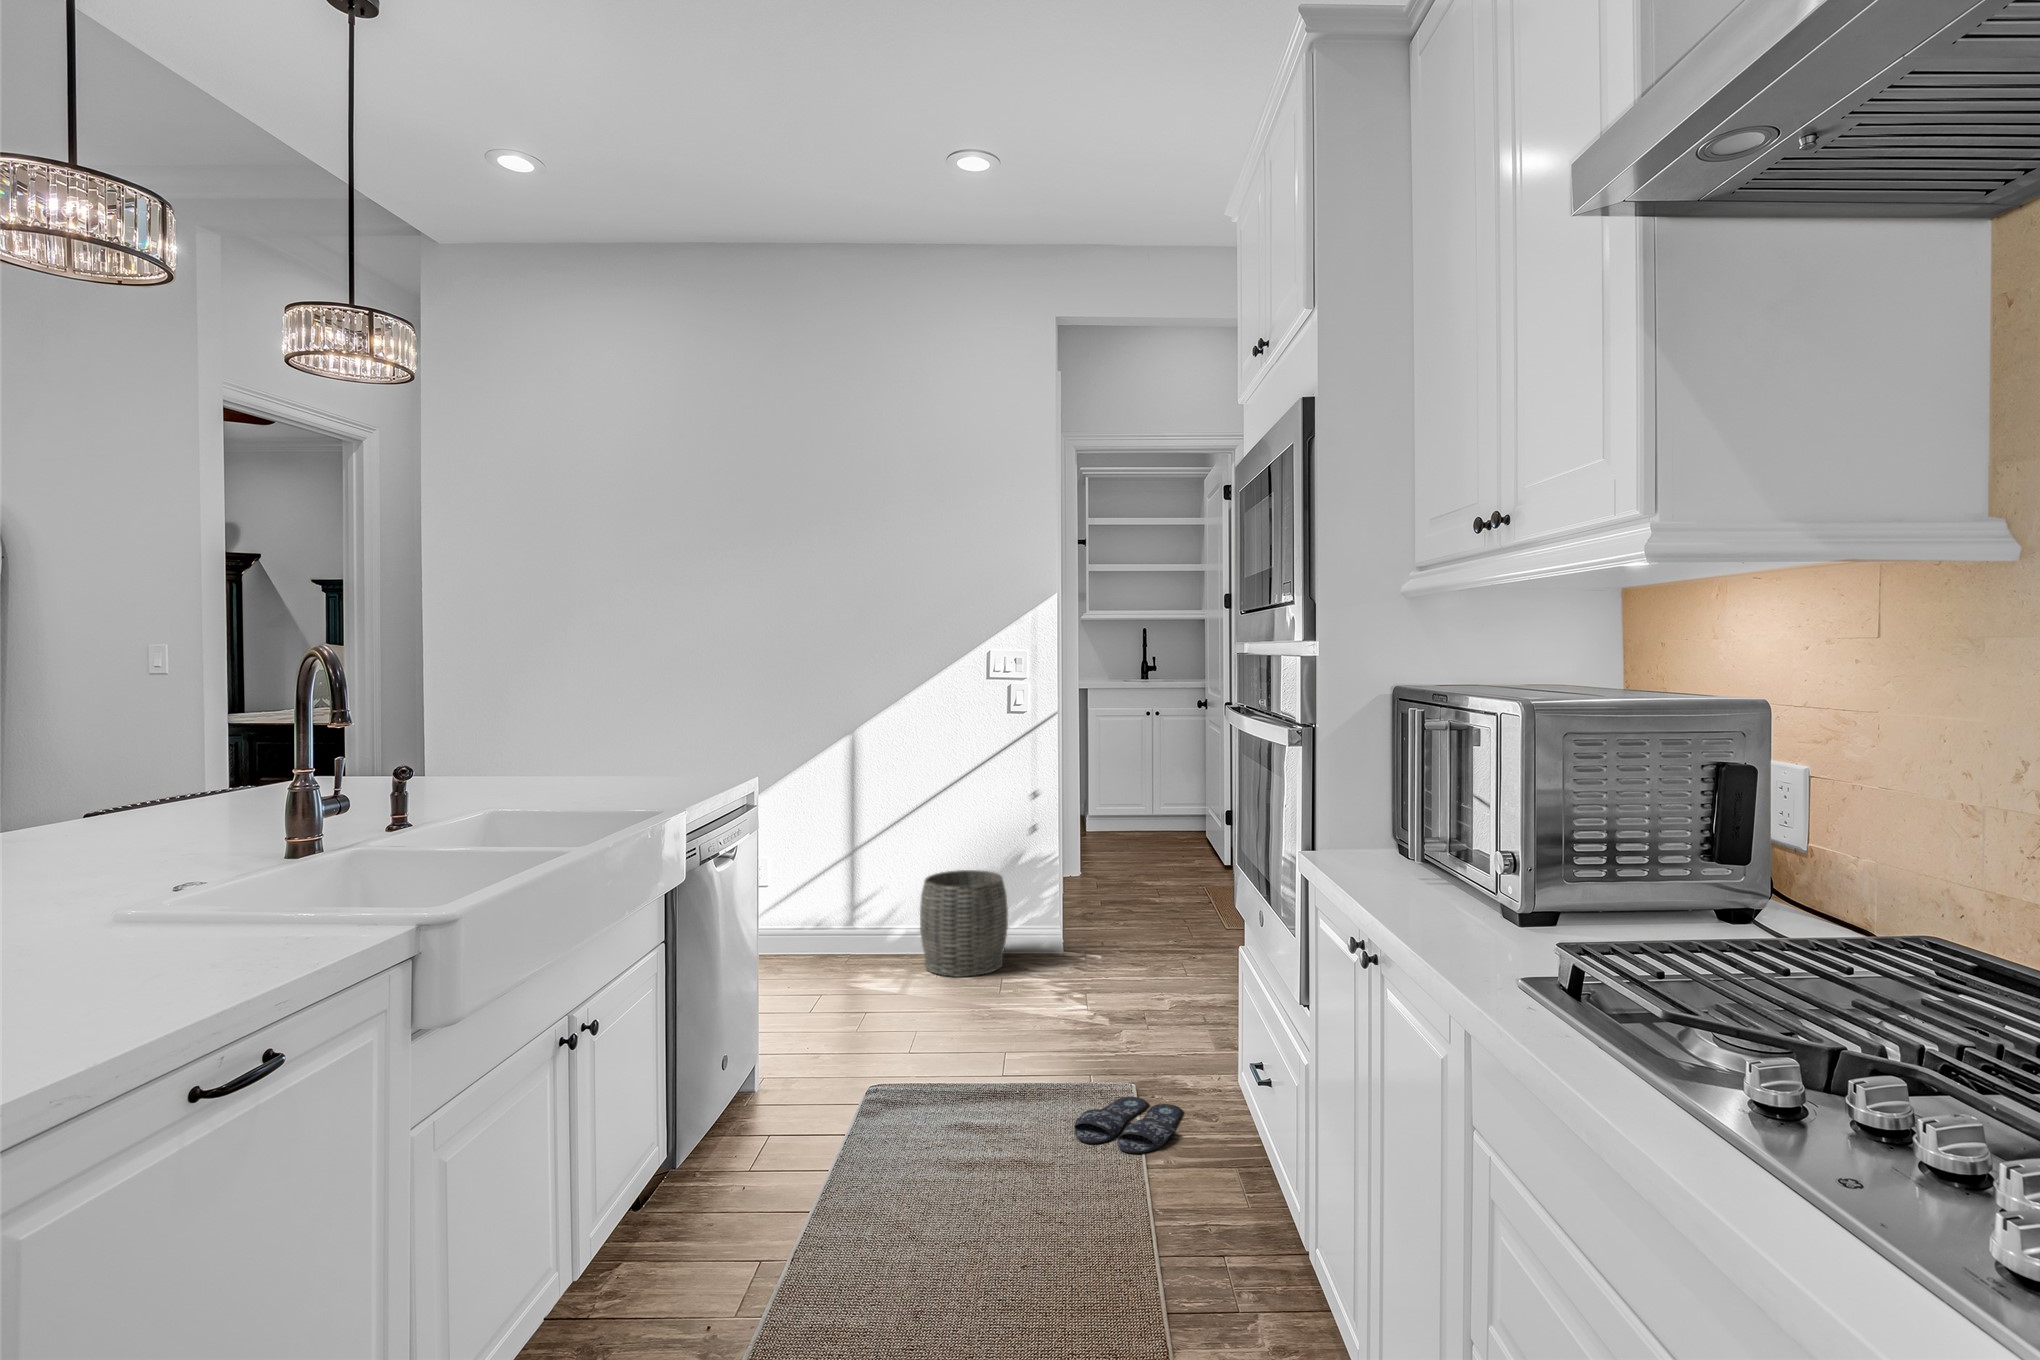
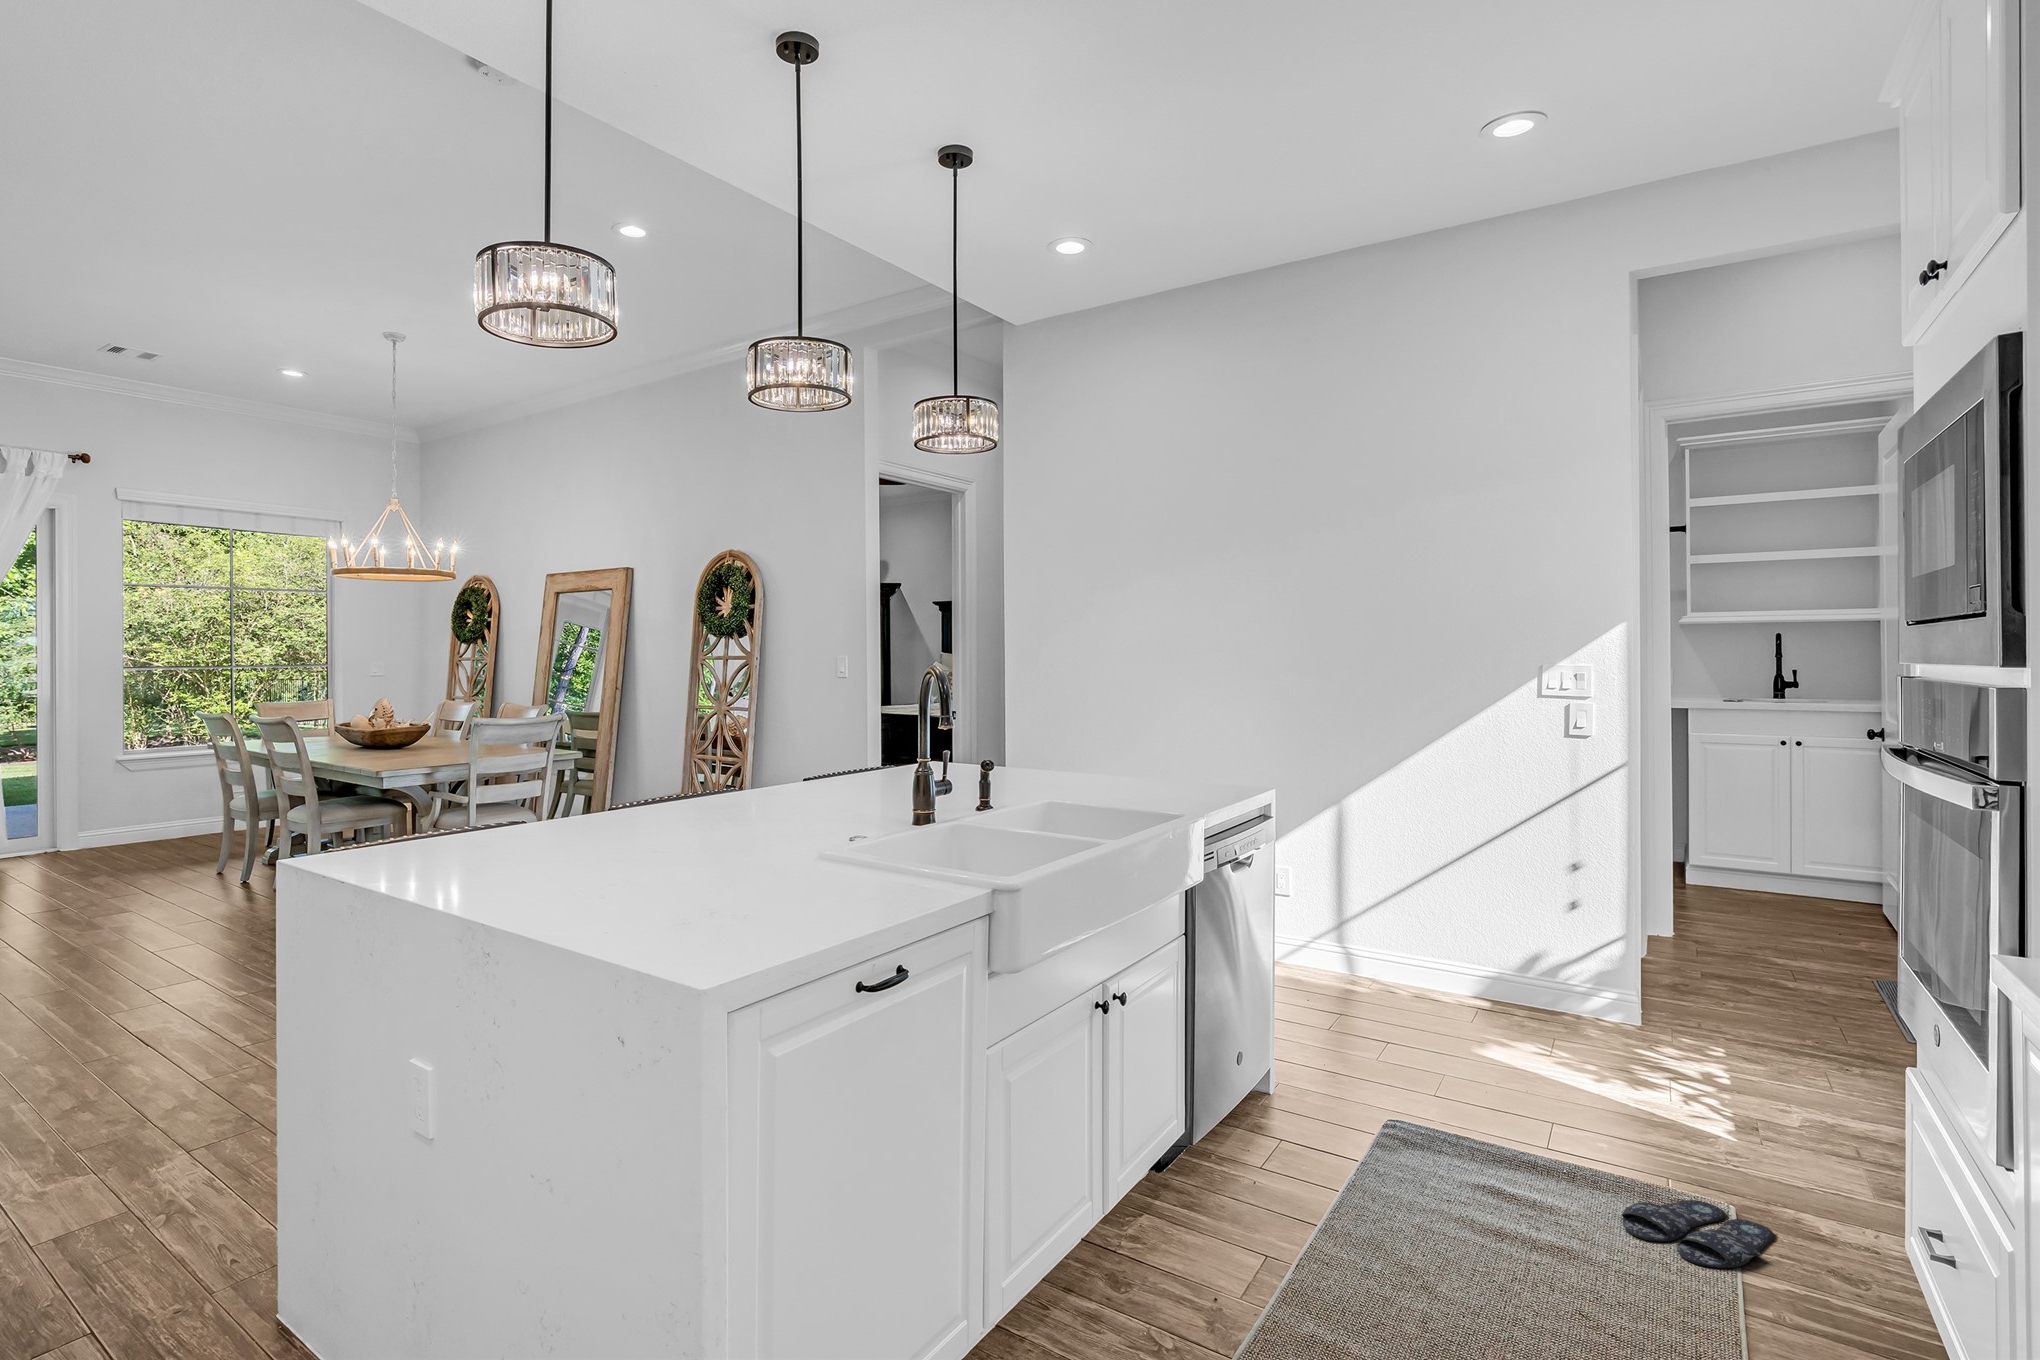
woven basket: present [920,870,1008,977] -> none [1456,912,1561,1030]

